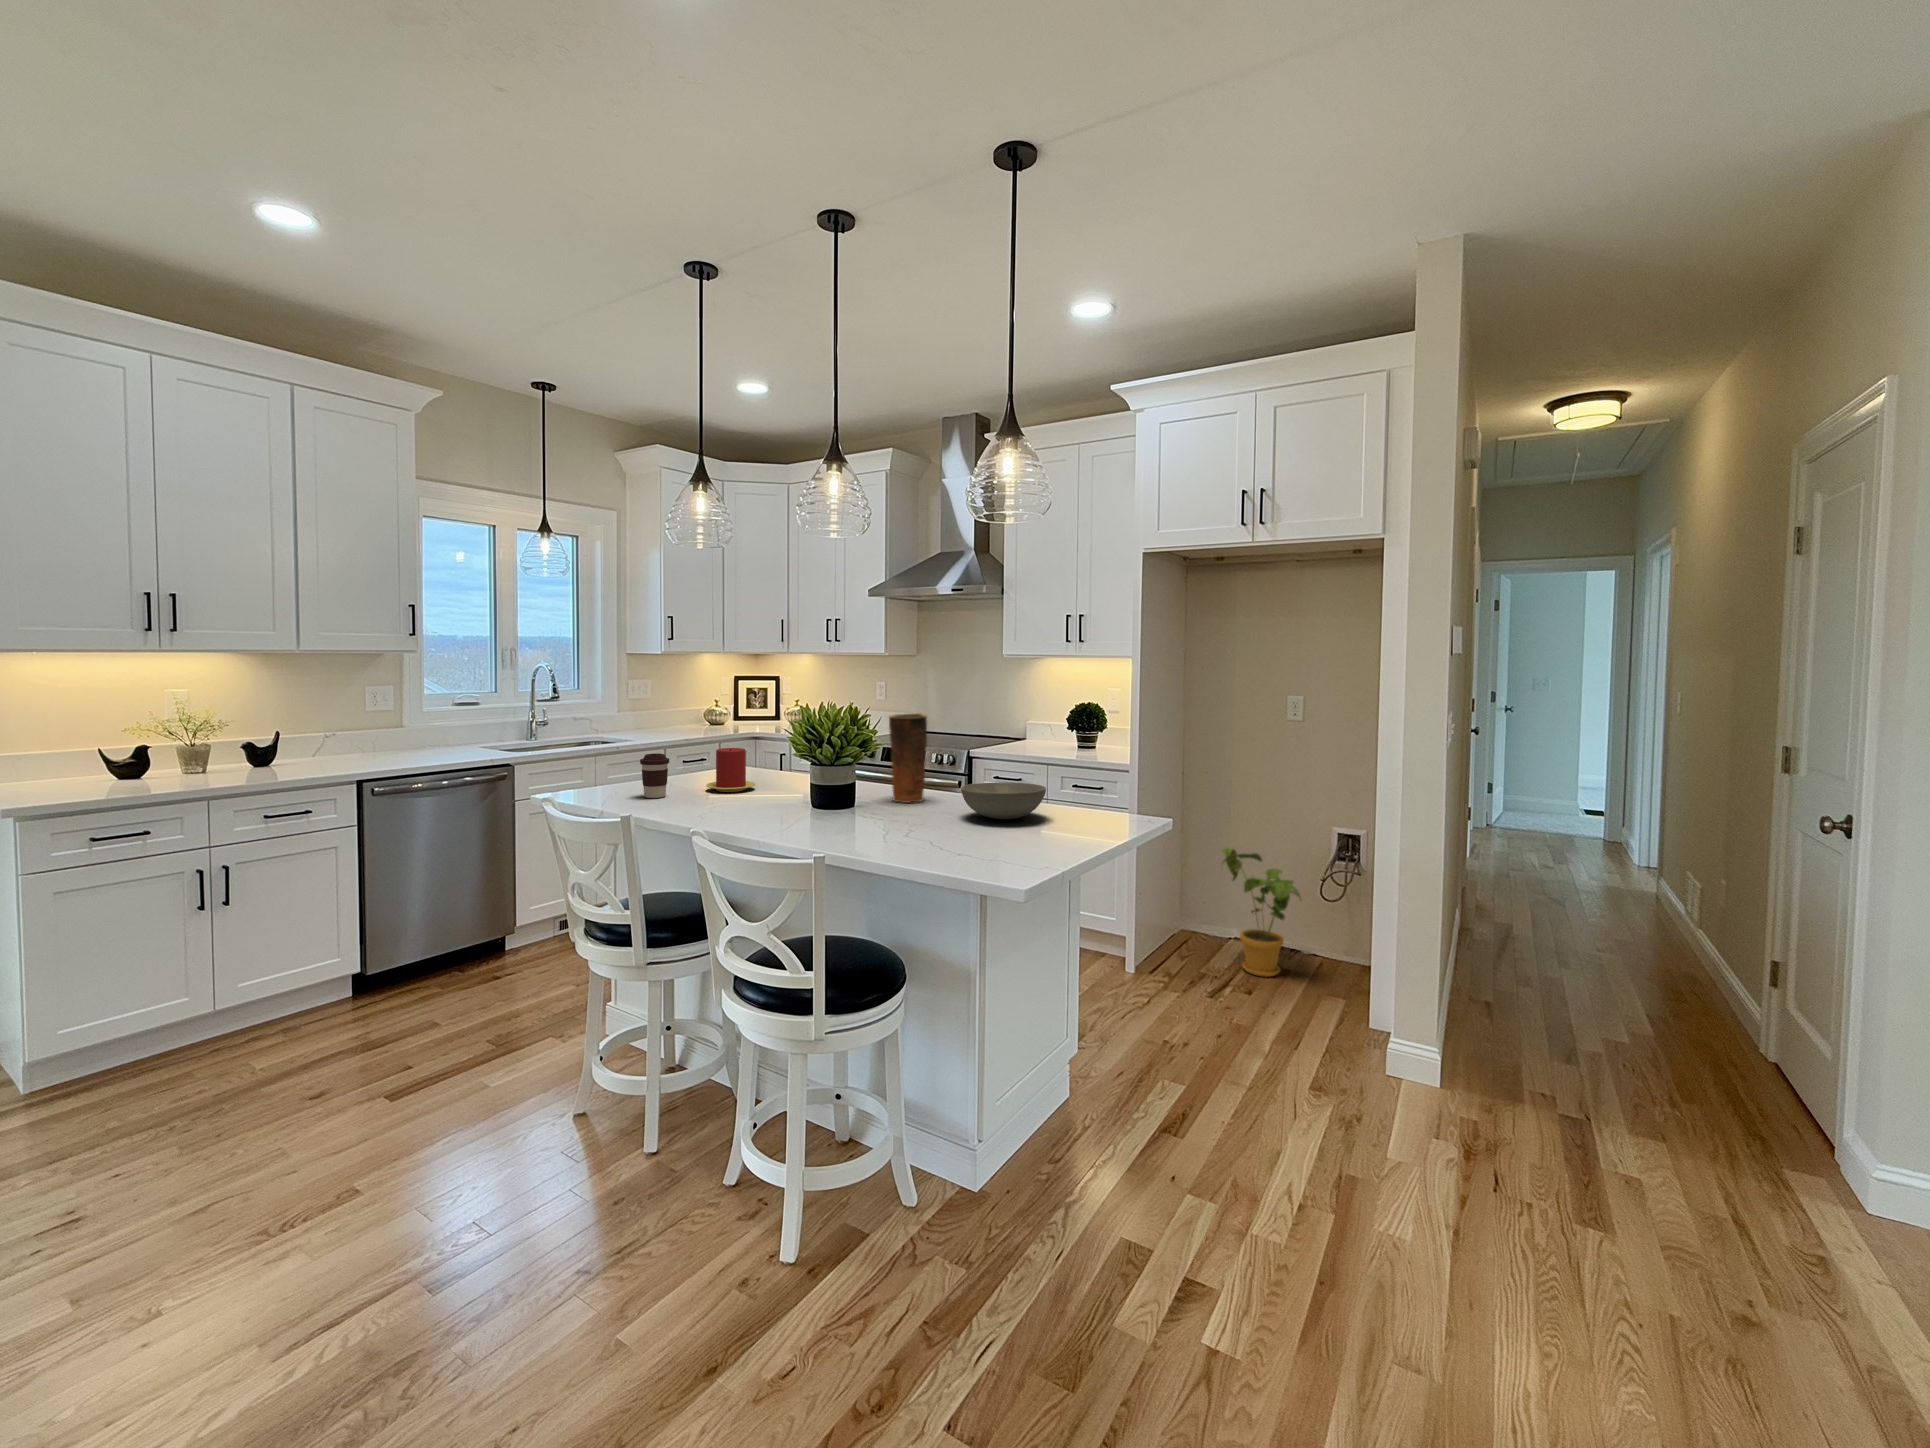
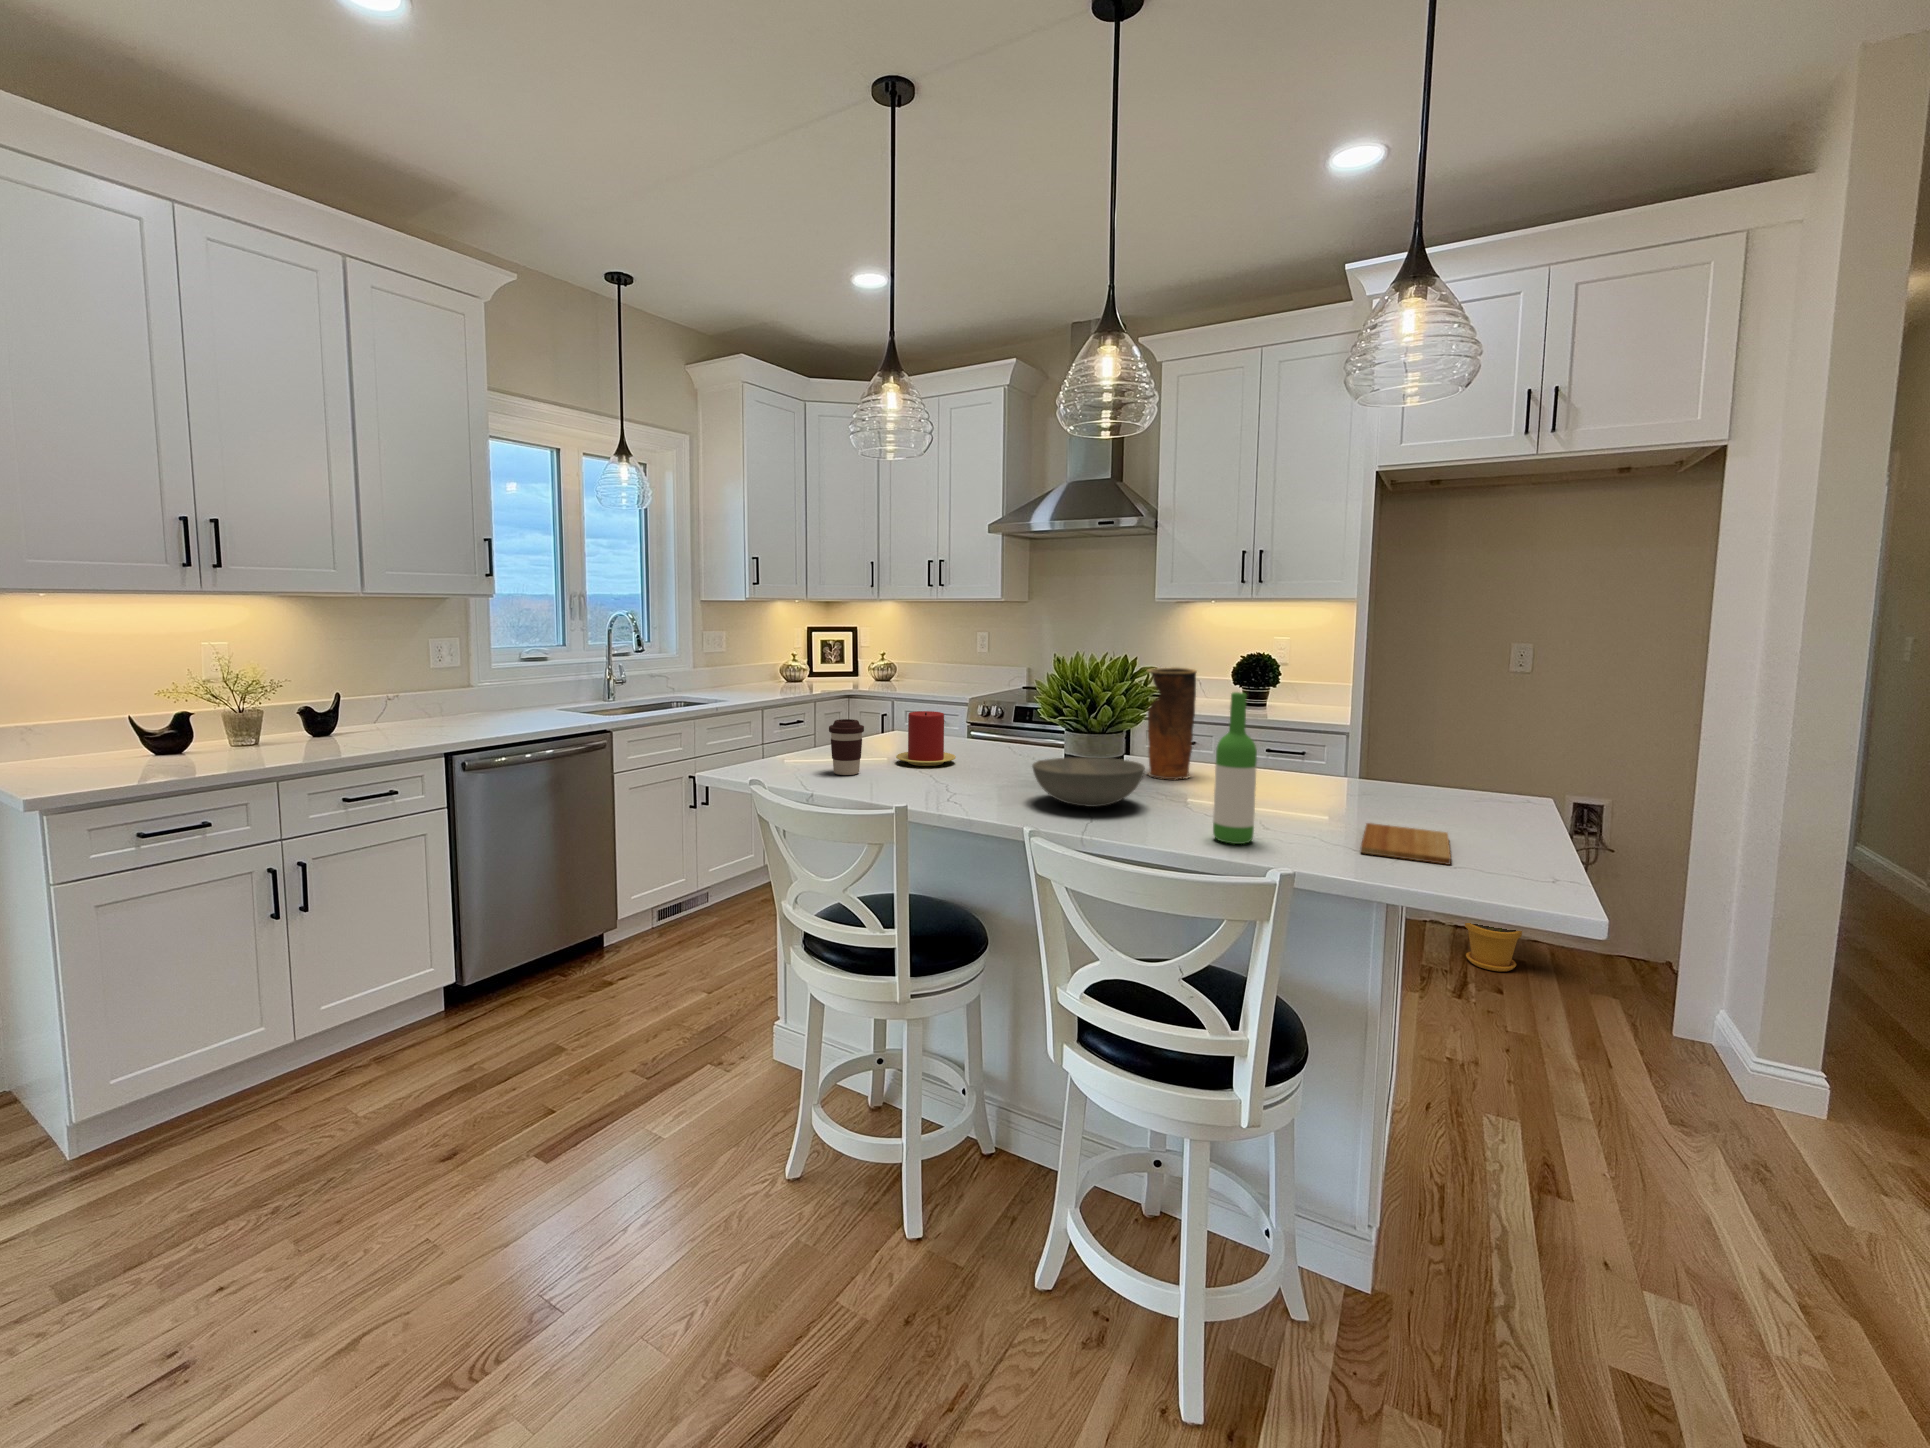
wine bottle: none [855,732,884,846] -> present [1213,692,1257,844]
bowl: present [961,783,1046,819] -> present [1032,757,1145,807]
cutting board: none [947,832,1033,860] -> present [1360,823,1451,865]

